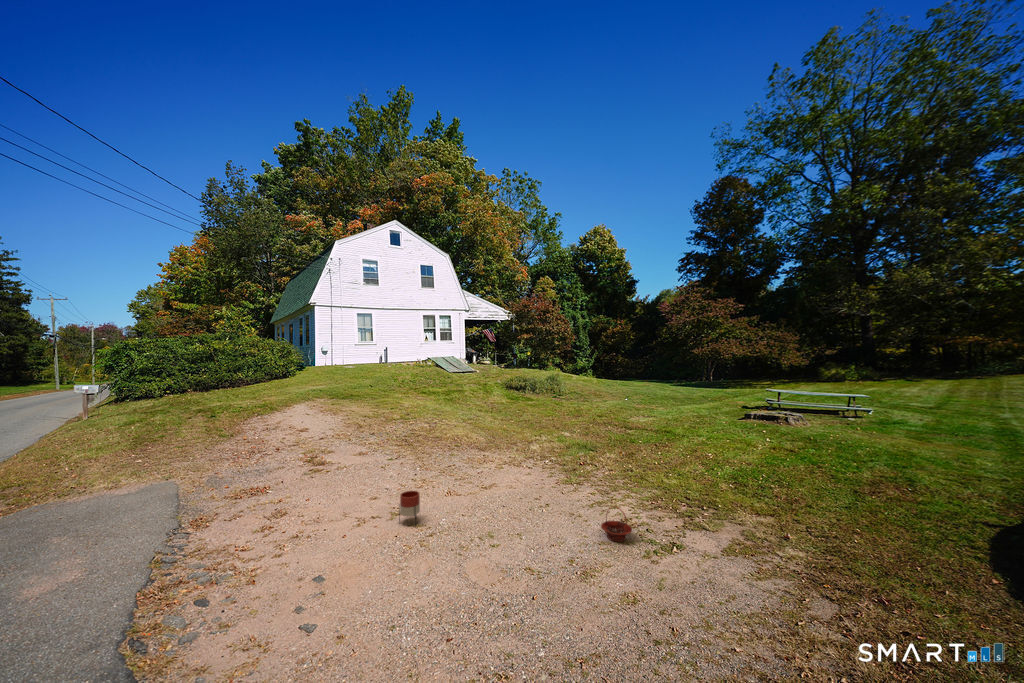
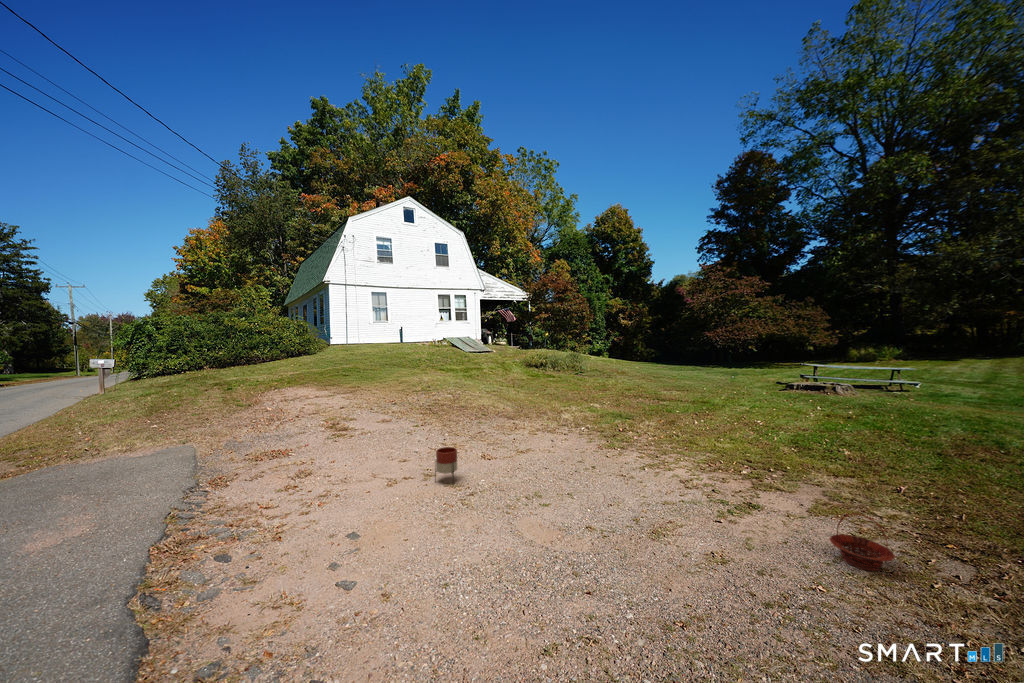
basket: present [601,506,632,542] -> present [830,513,895,571]

